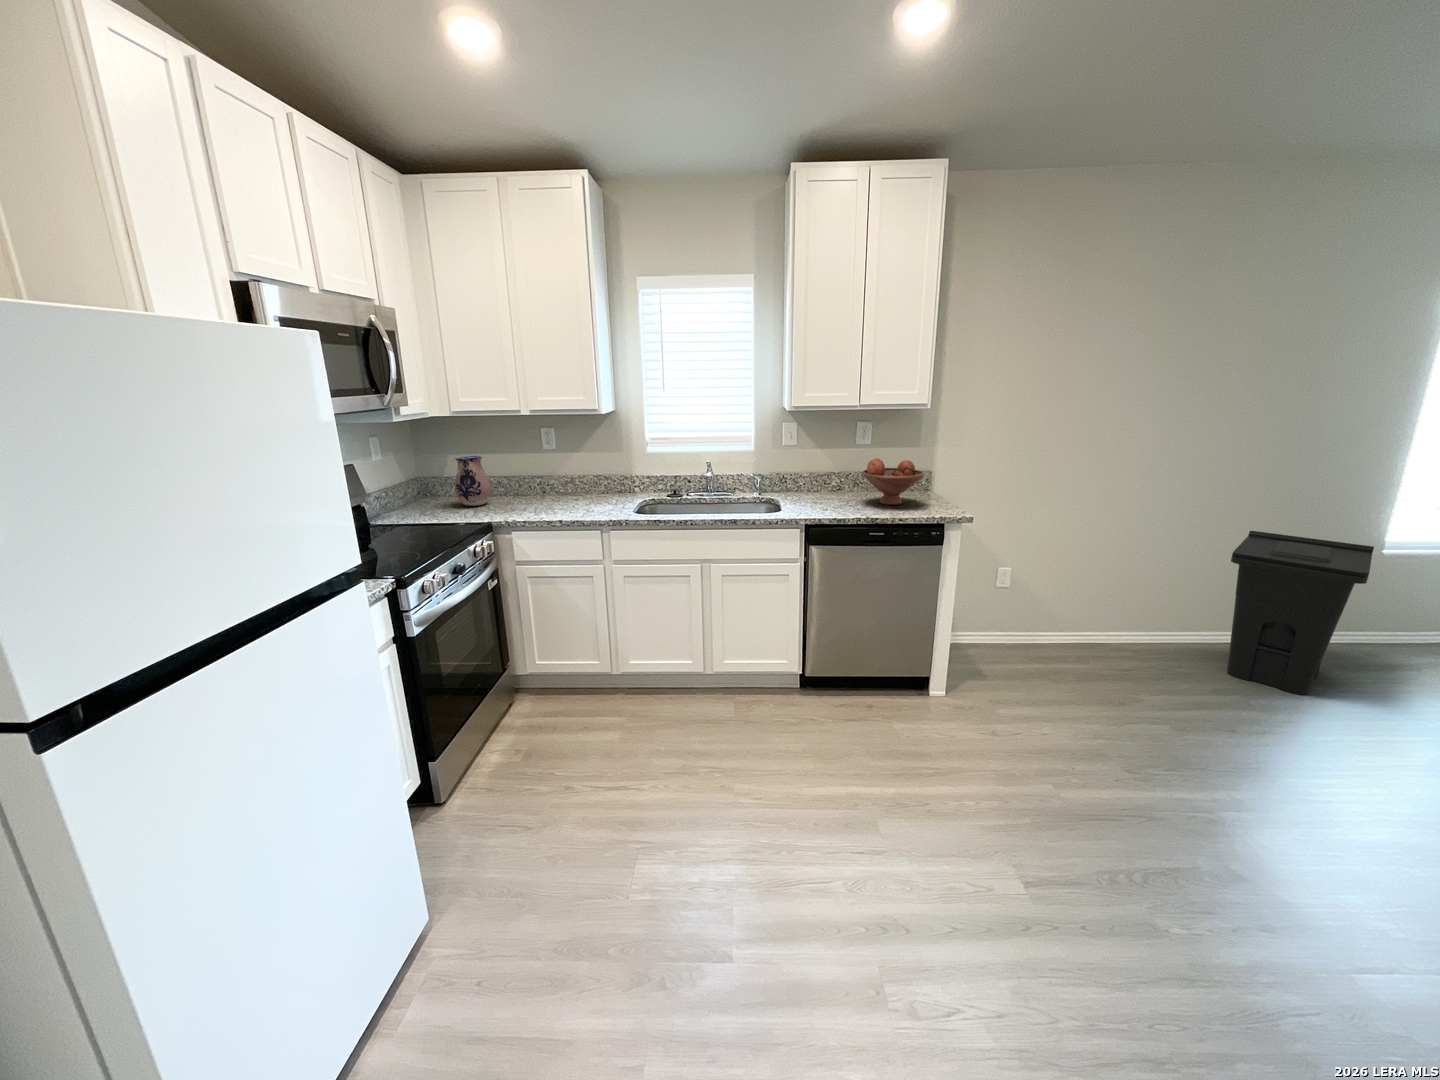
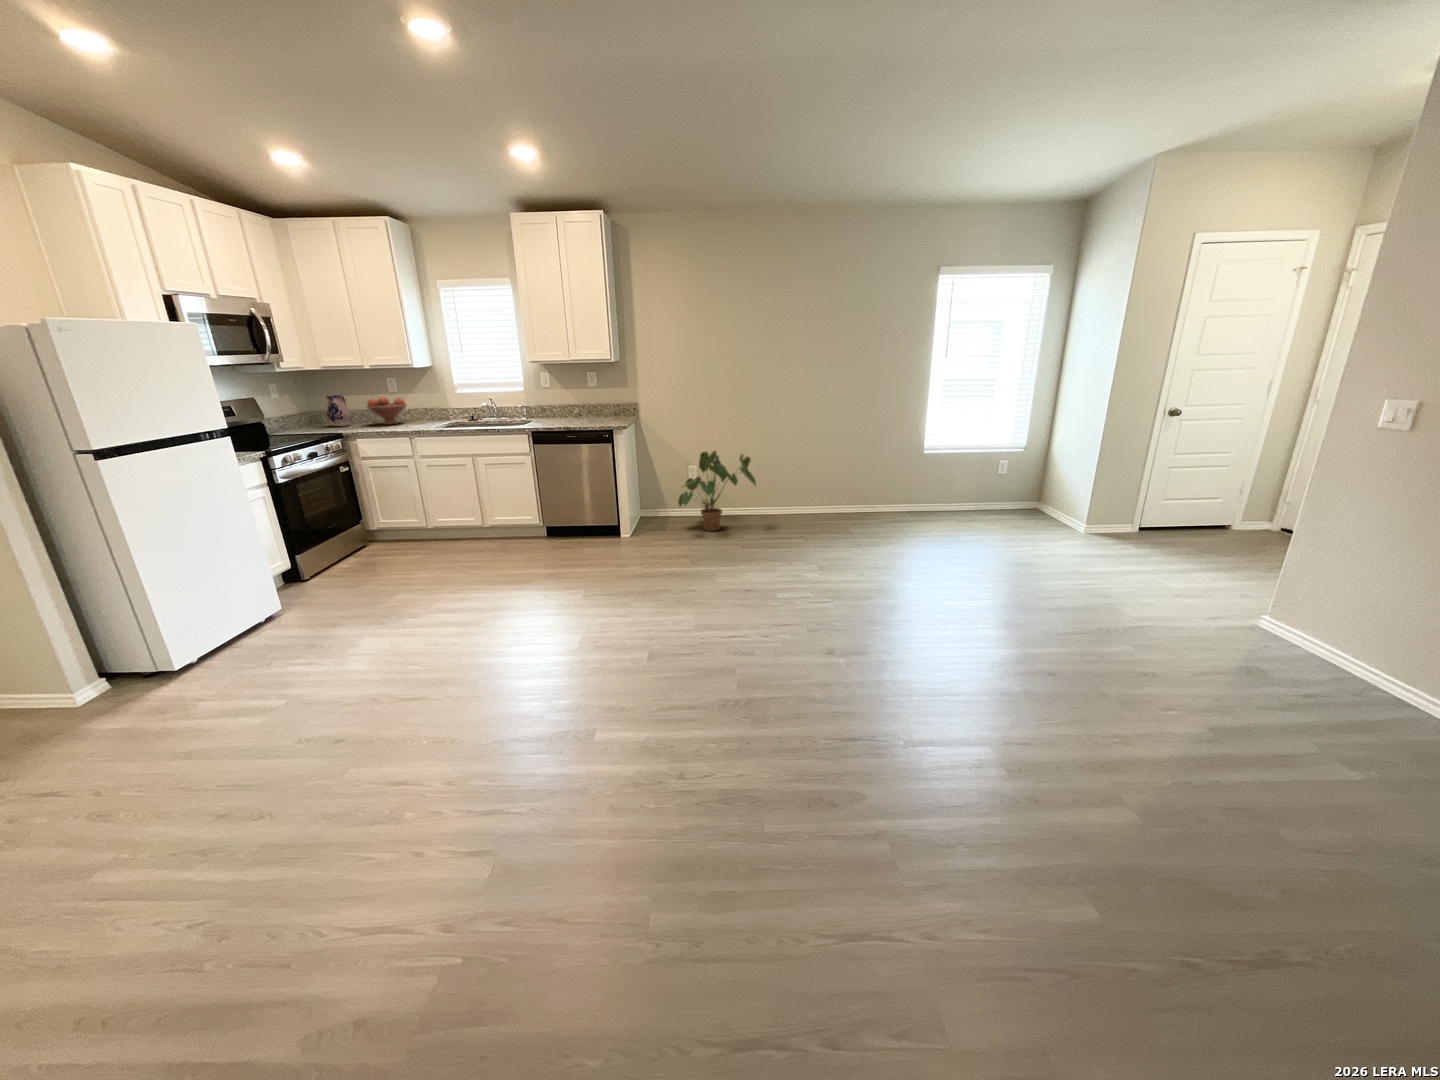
fruit bowl: present [862,458,924,505] -> present [367,397,406,425]
trash can: present [1227,531,1374,695] -> none [801,439,885,532]
house plant: none [1012,548,1163,683] -> present [678,451,756,531]

